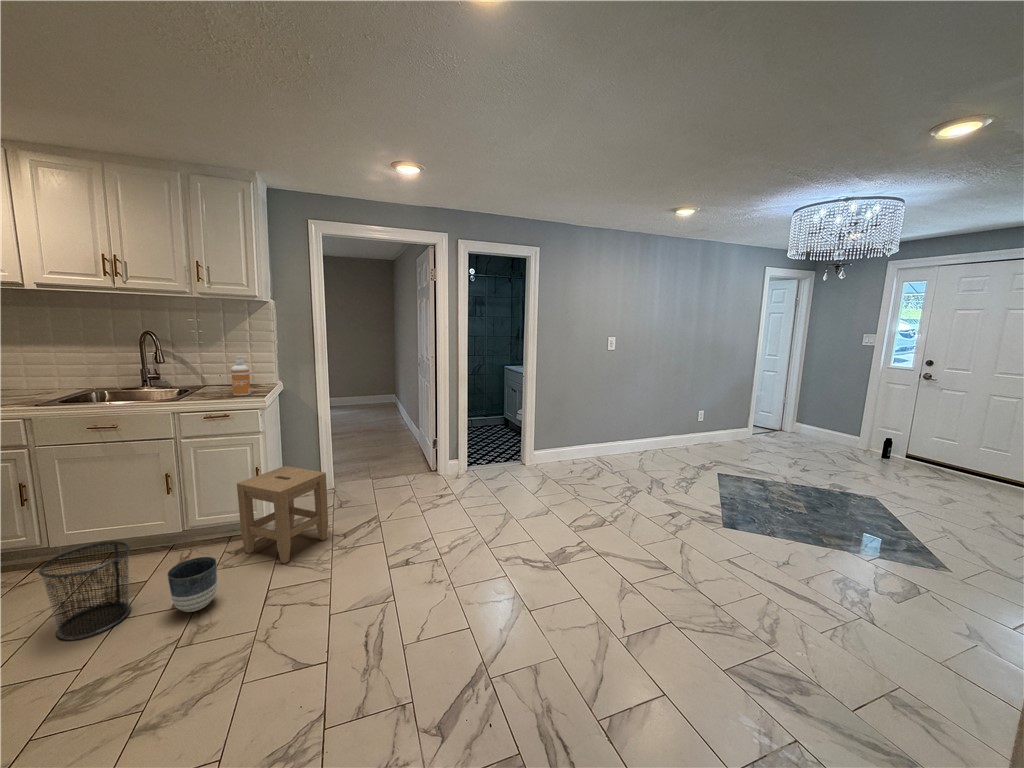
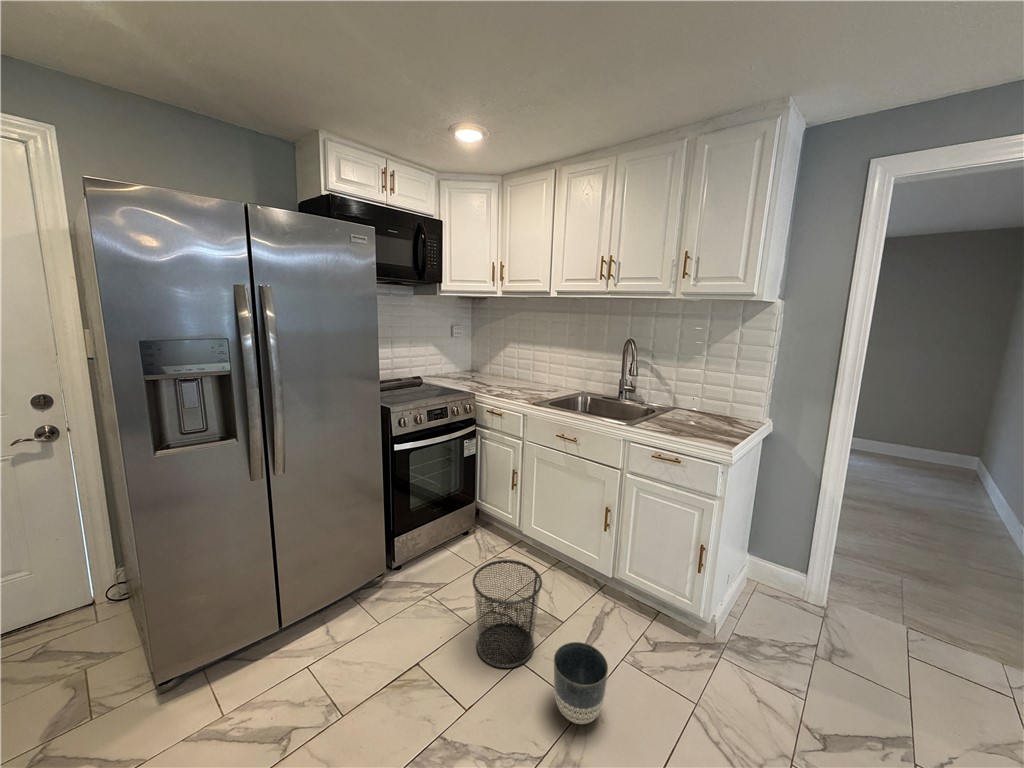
soap dispenser: present [231,356,251,395] -> none [695,380,723,436]
stool: present [237,466,328,564] -> none [663,557,810,725]

